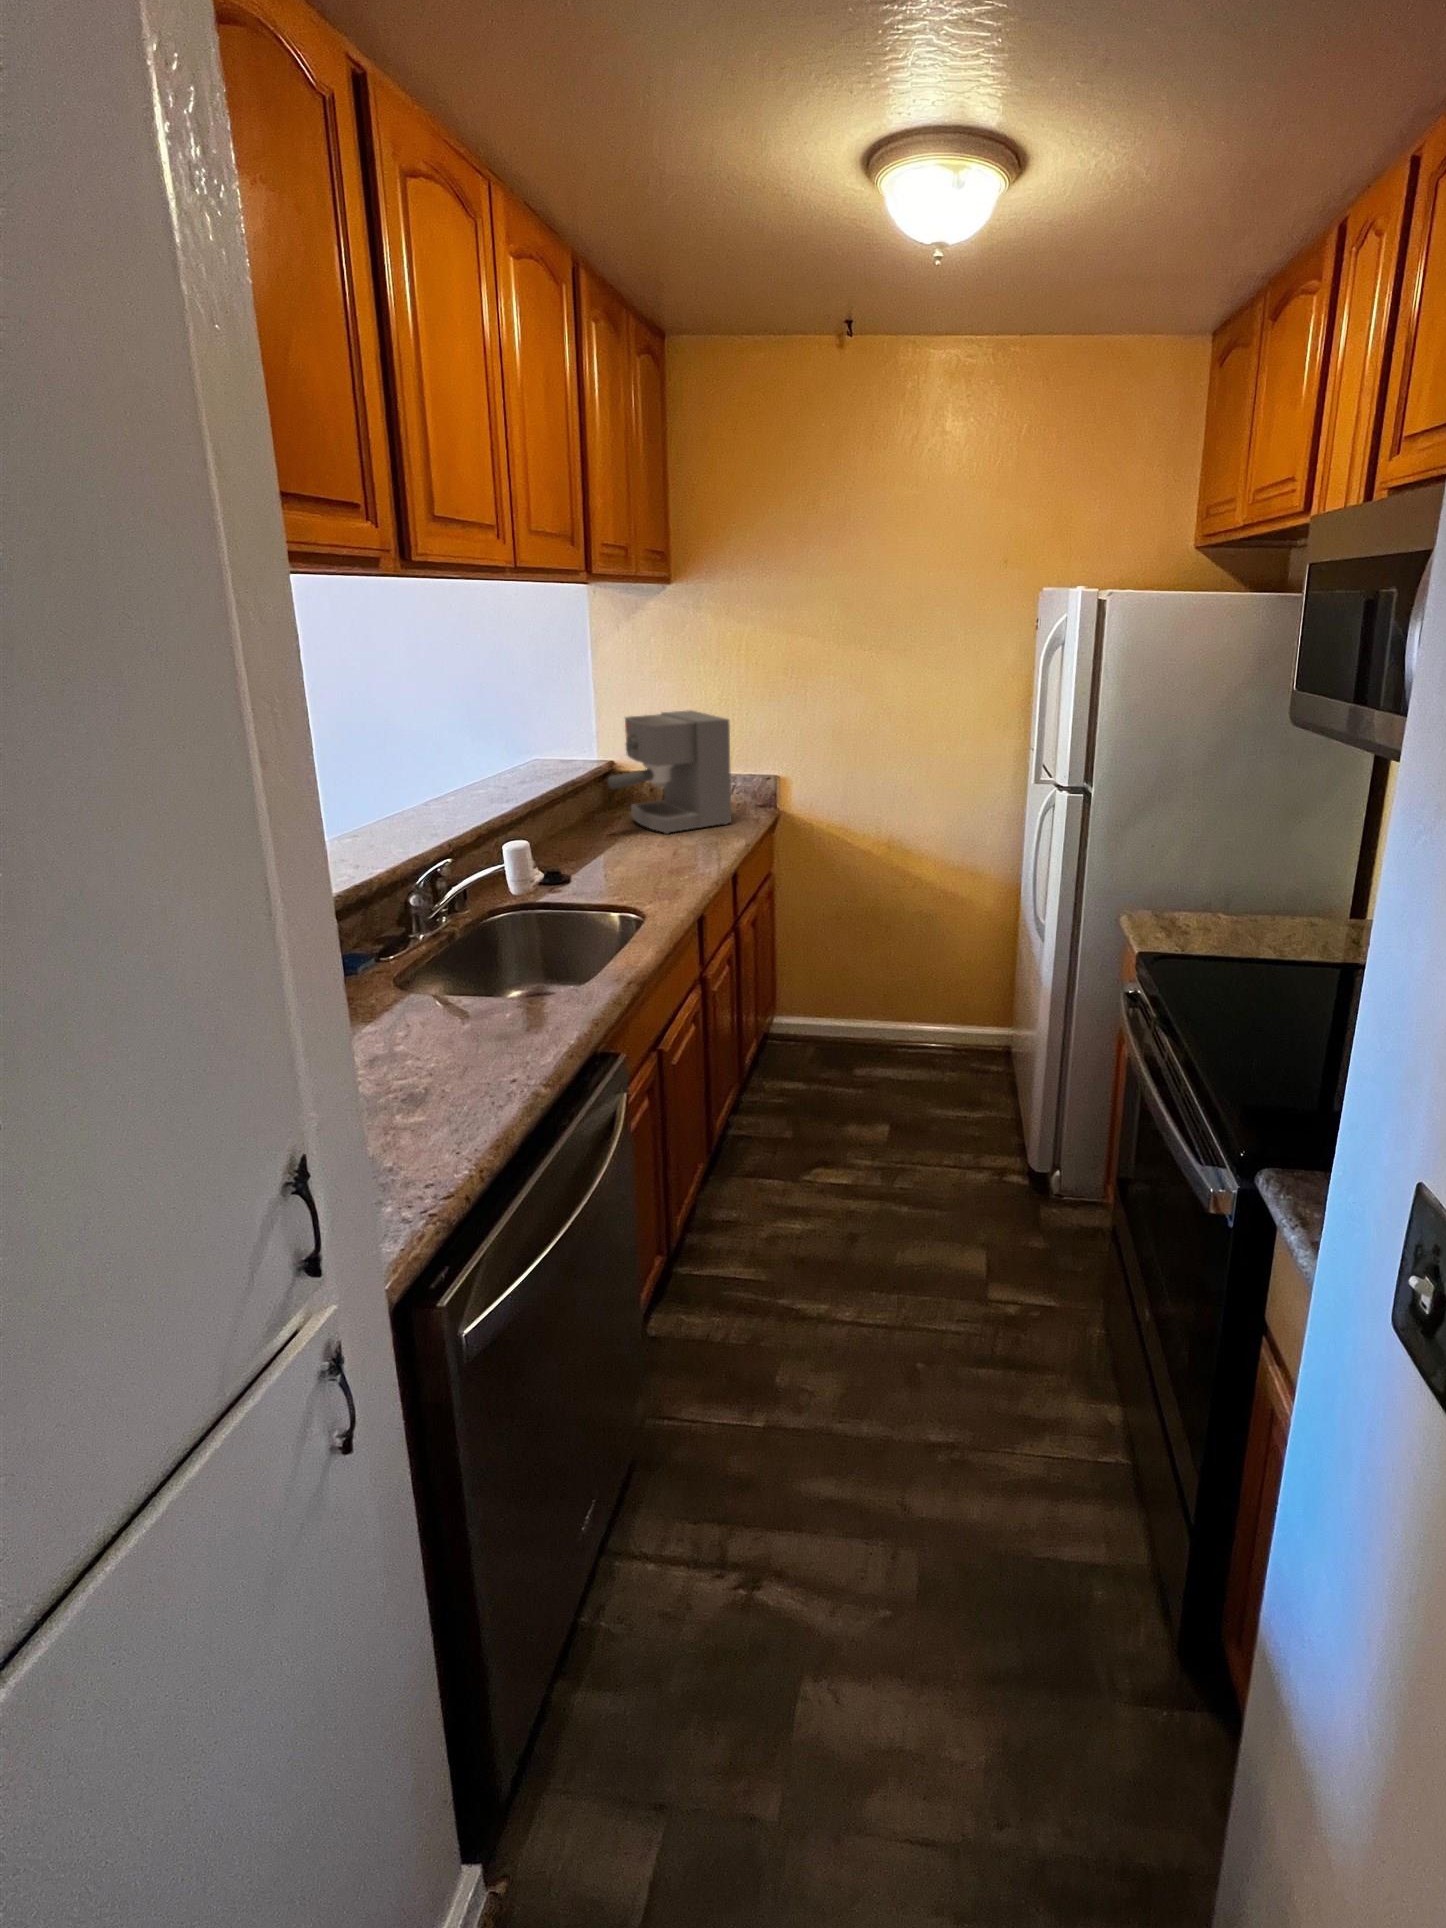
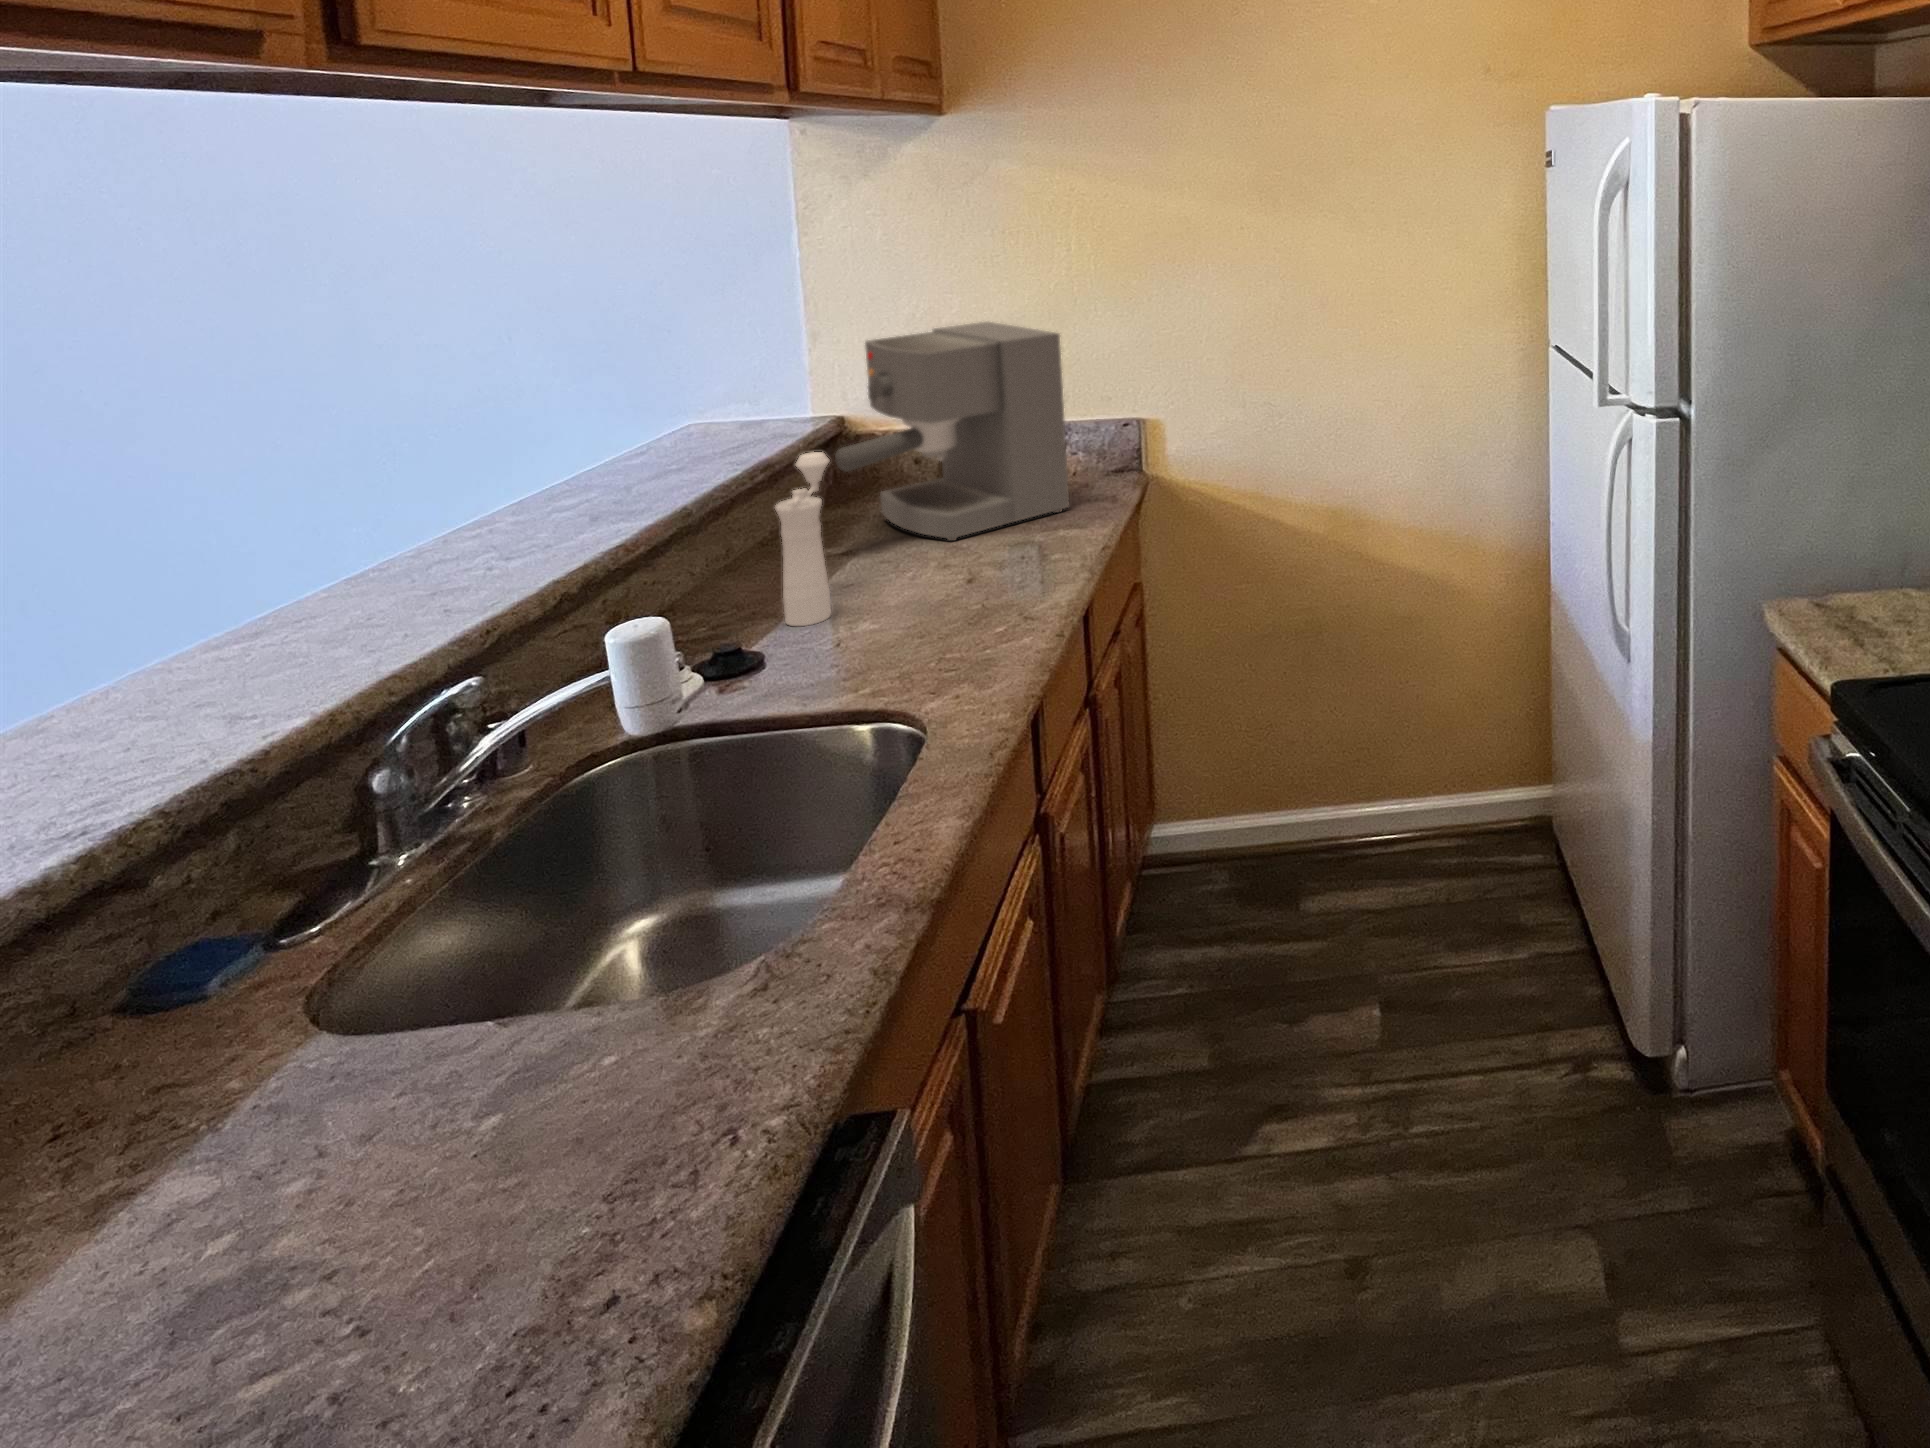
pepper mill: none [576,776,604,866] -> present [775,452,831,626]

